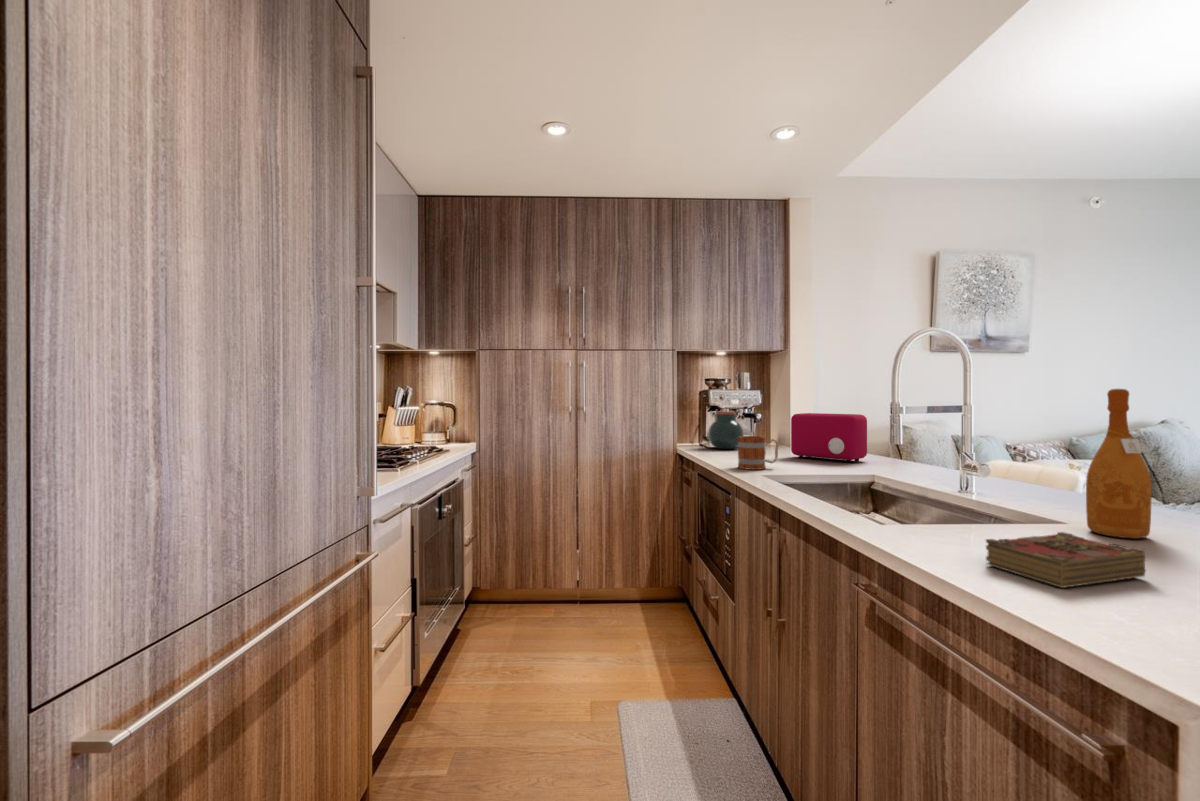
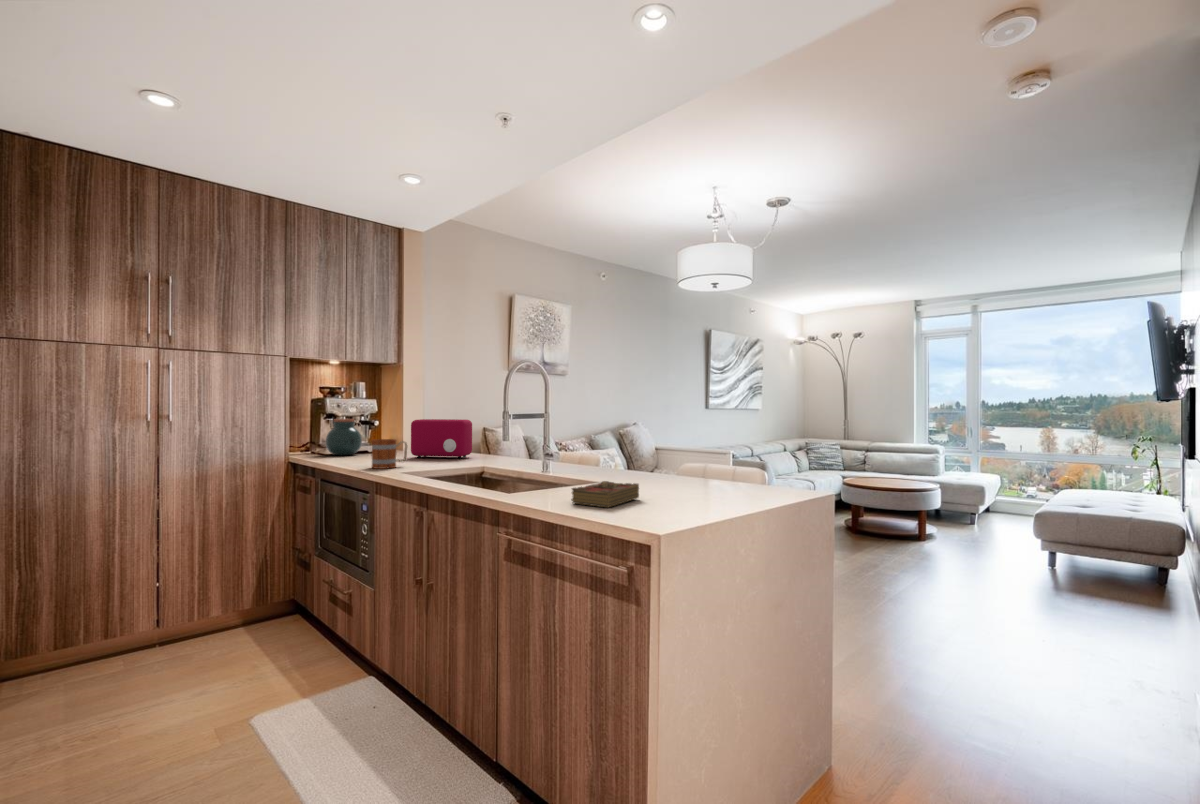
wine bottle: present [1086,389,1152,538] -> none [611,400,638,484]

